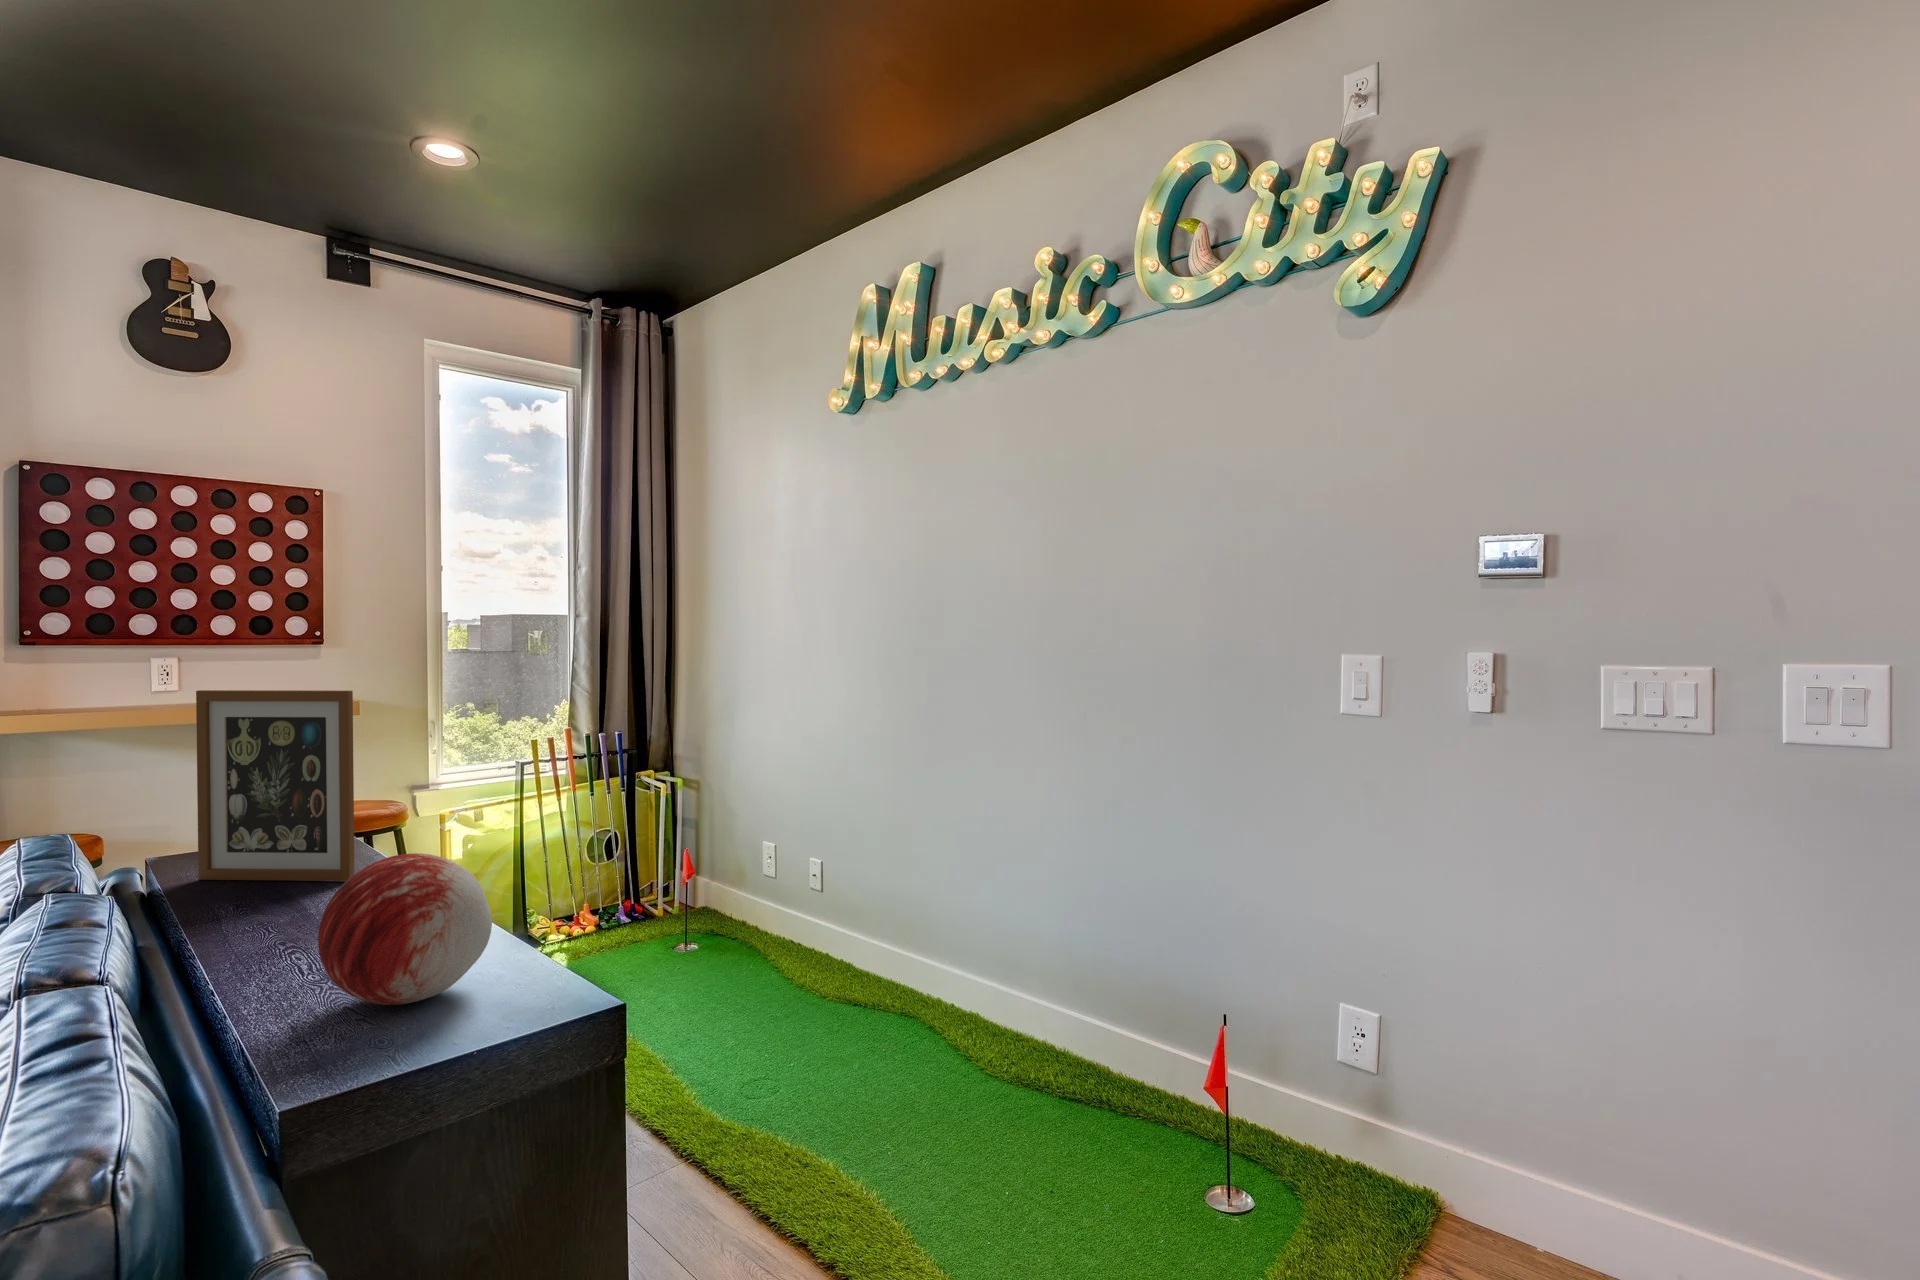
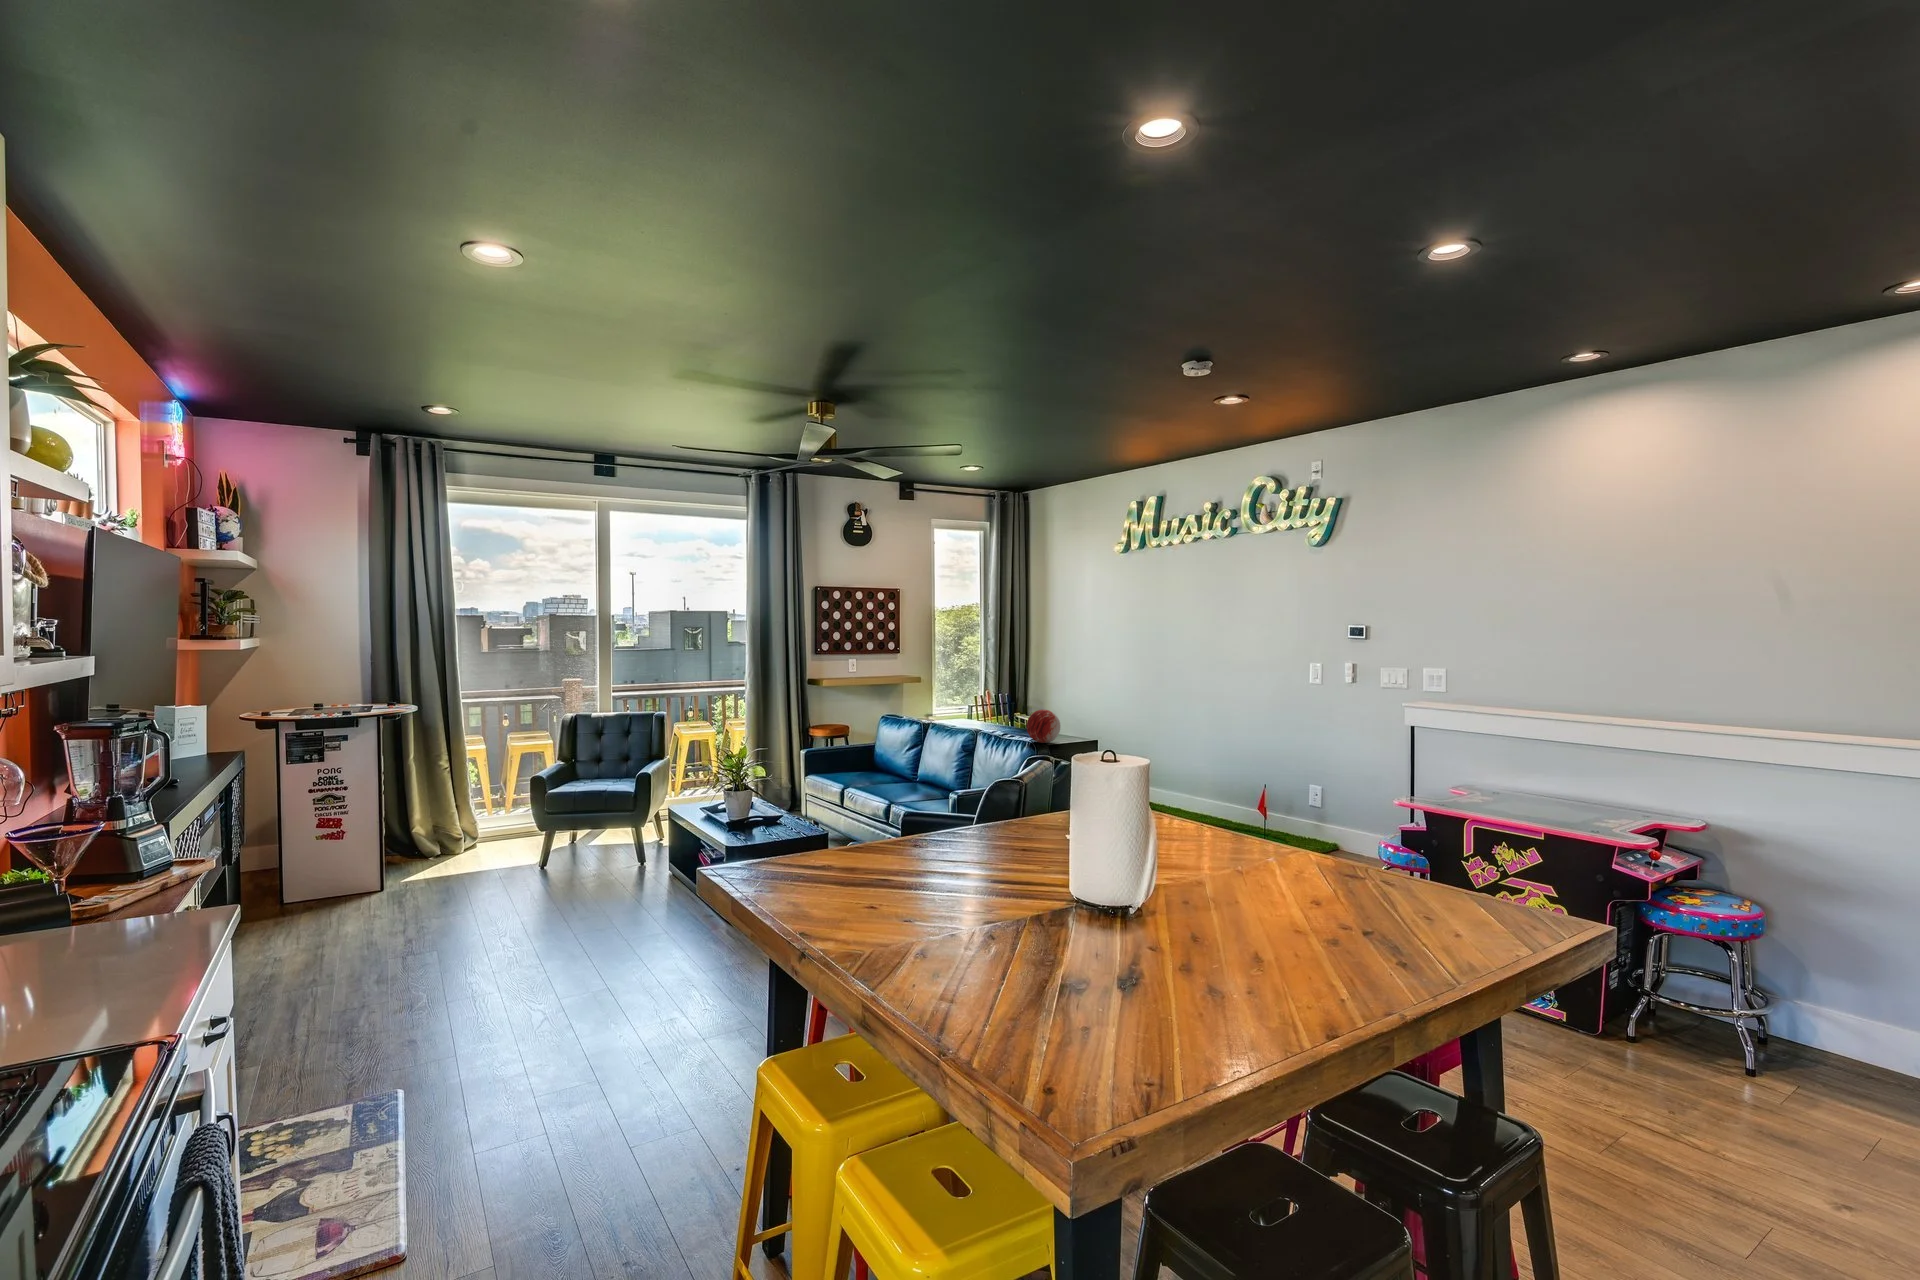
picture frame: present [196,690,354,881] -> none [944,671,989,728]

